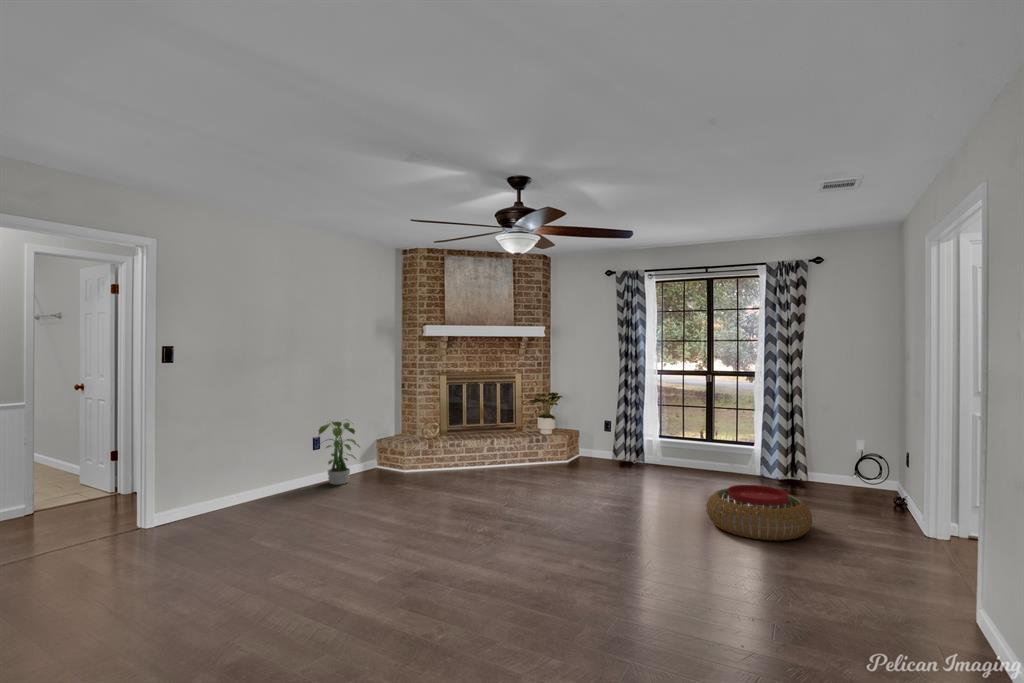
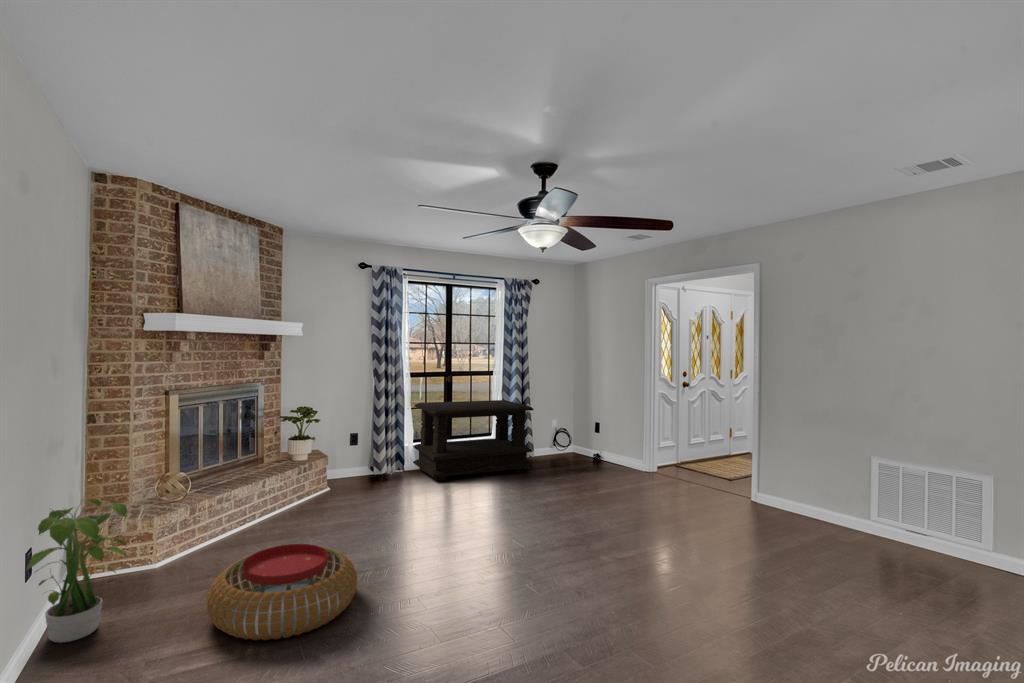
coffee table: none [640,400,771,490] -> present [413,400,534,481]
pouf: present [706,485,812,541] -> present [207,544,357,640]

